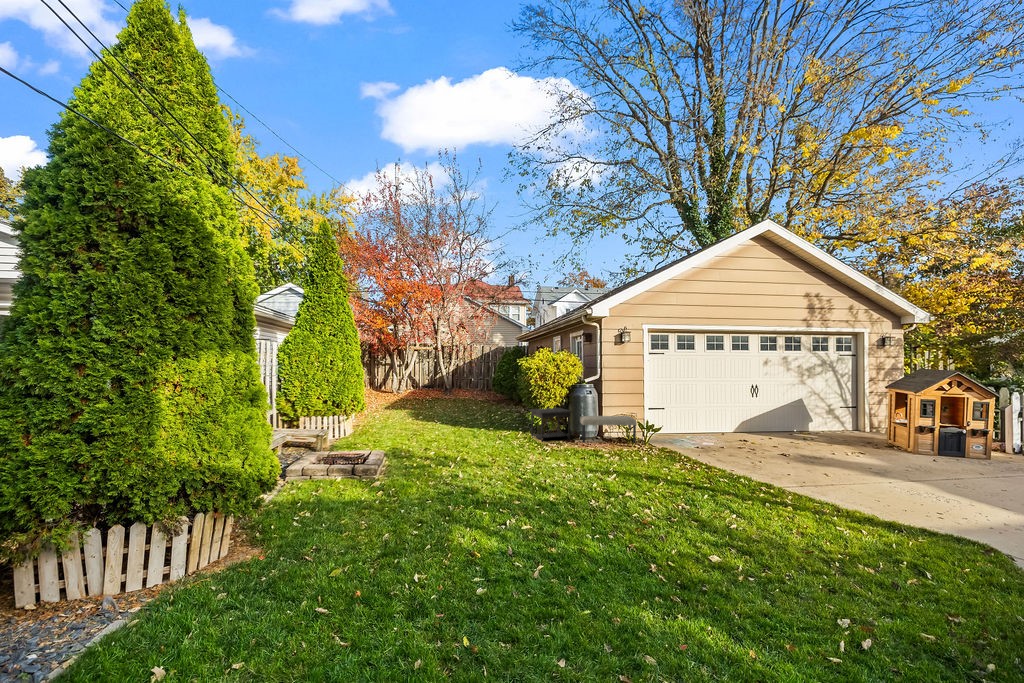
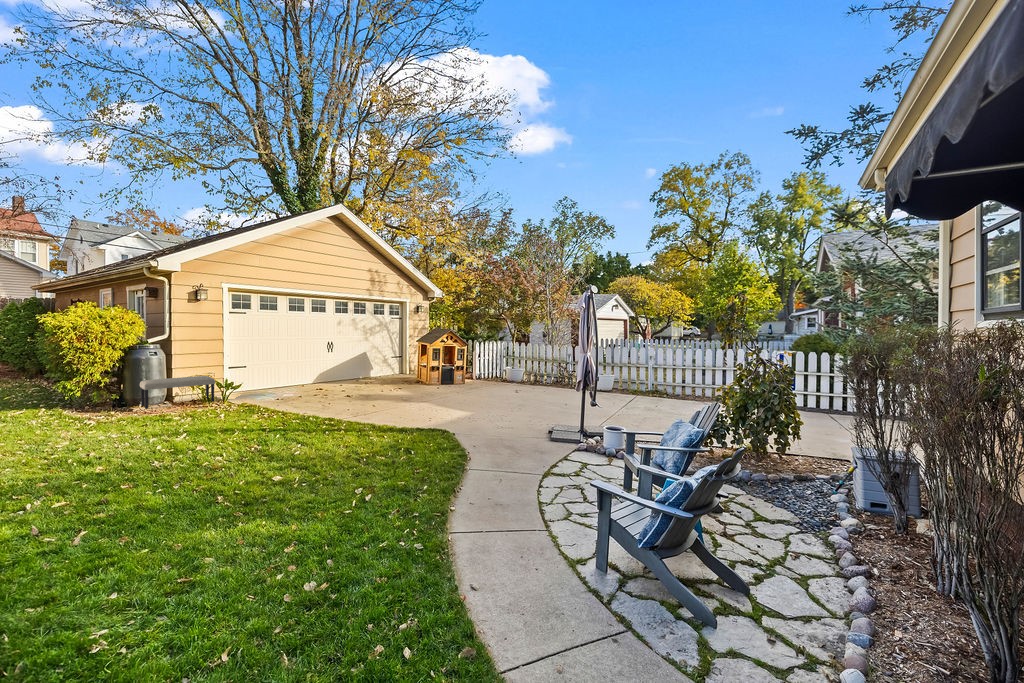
side table: present [530,408,572,441] -> none [56,374,131,415]

